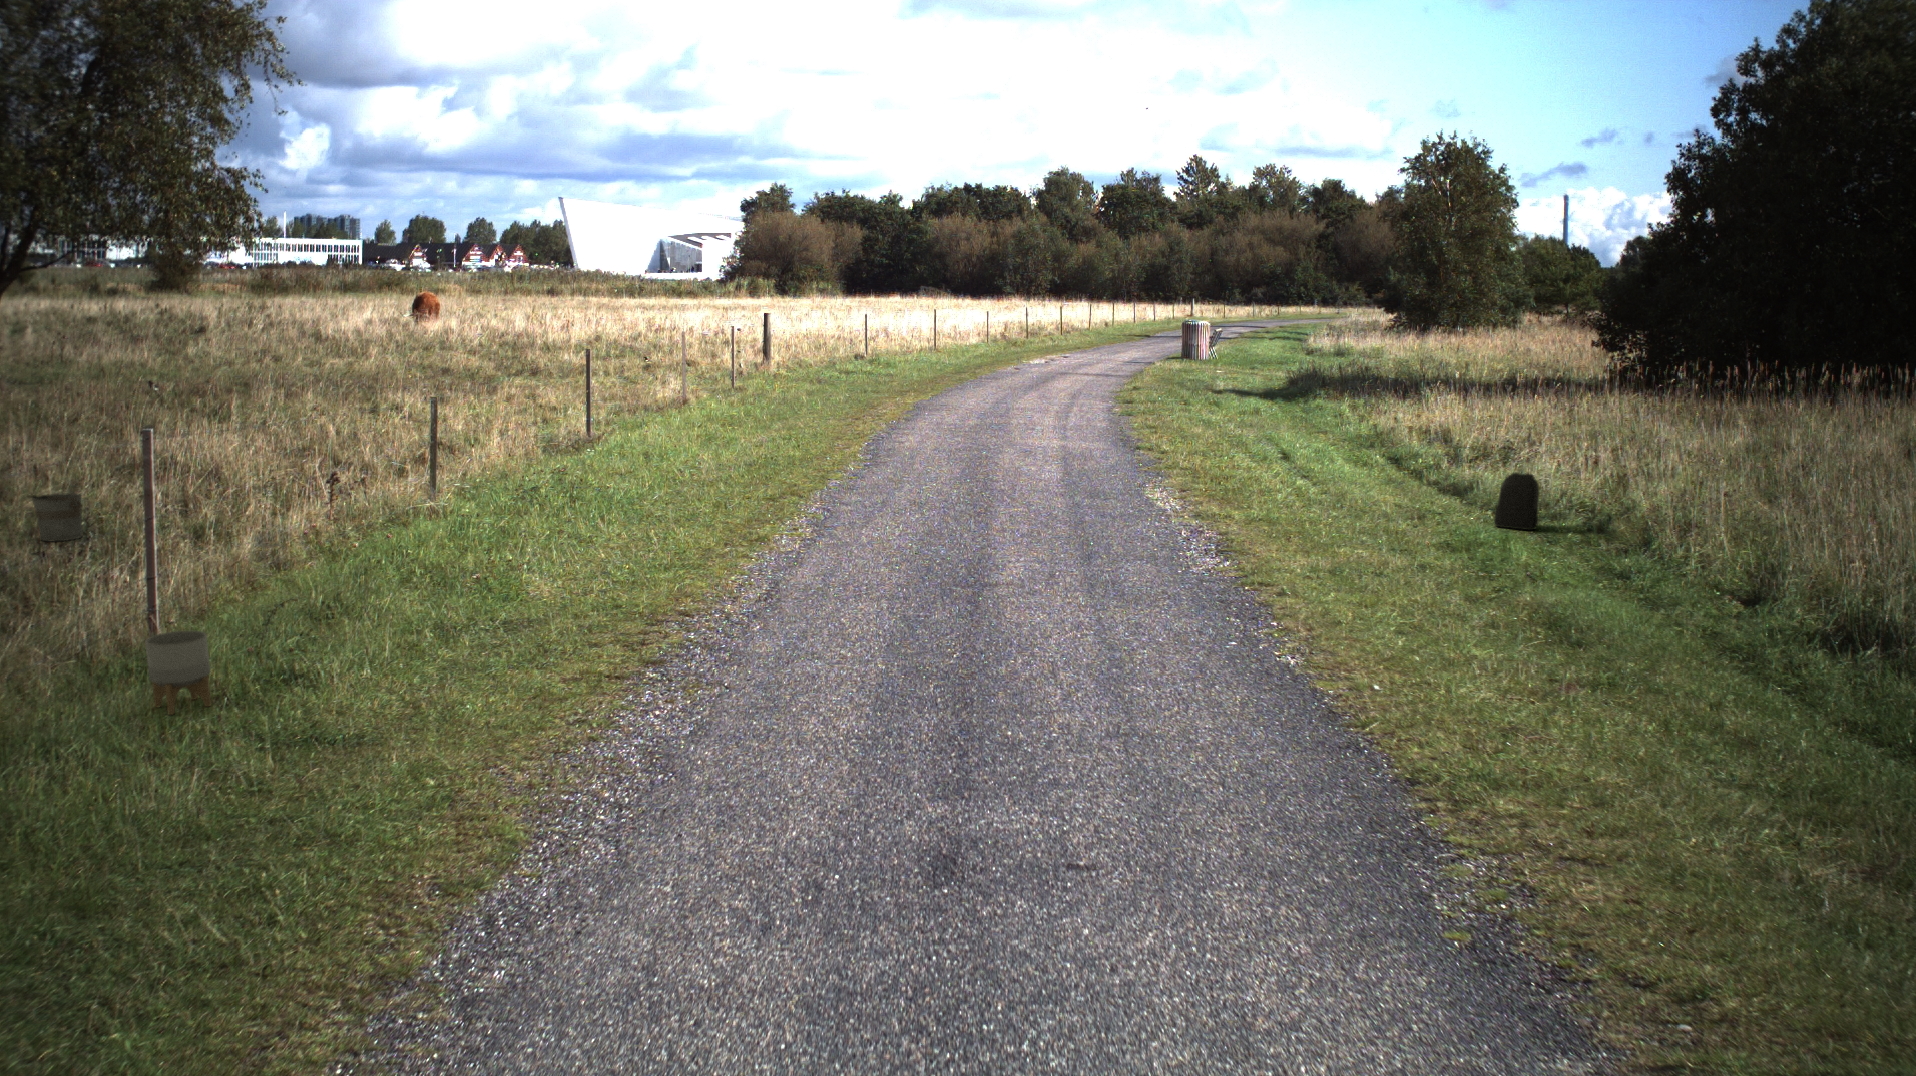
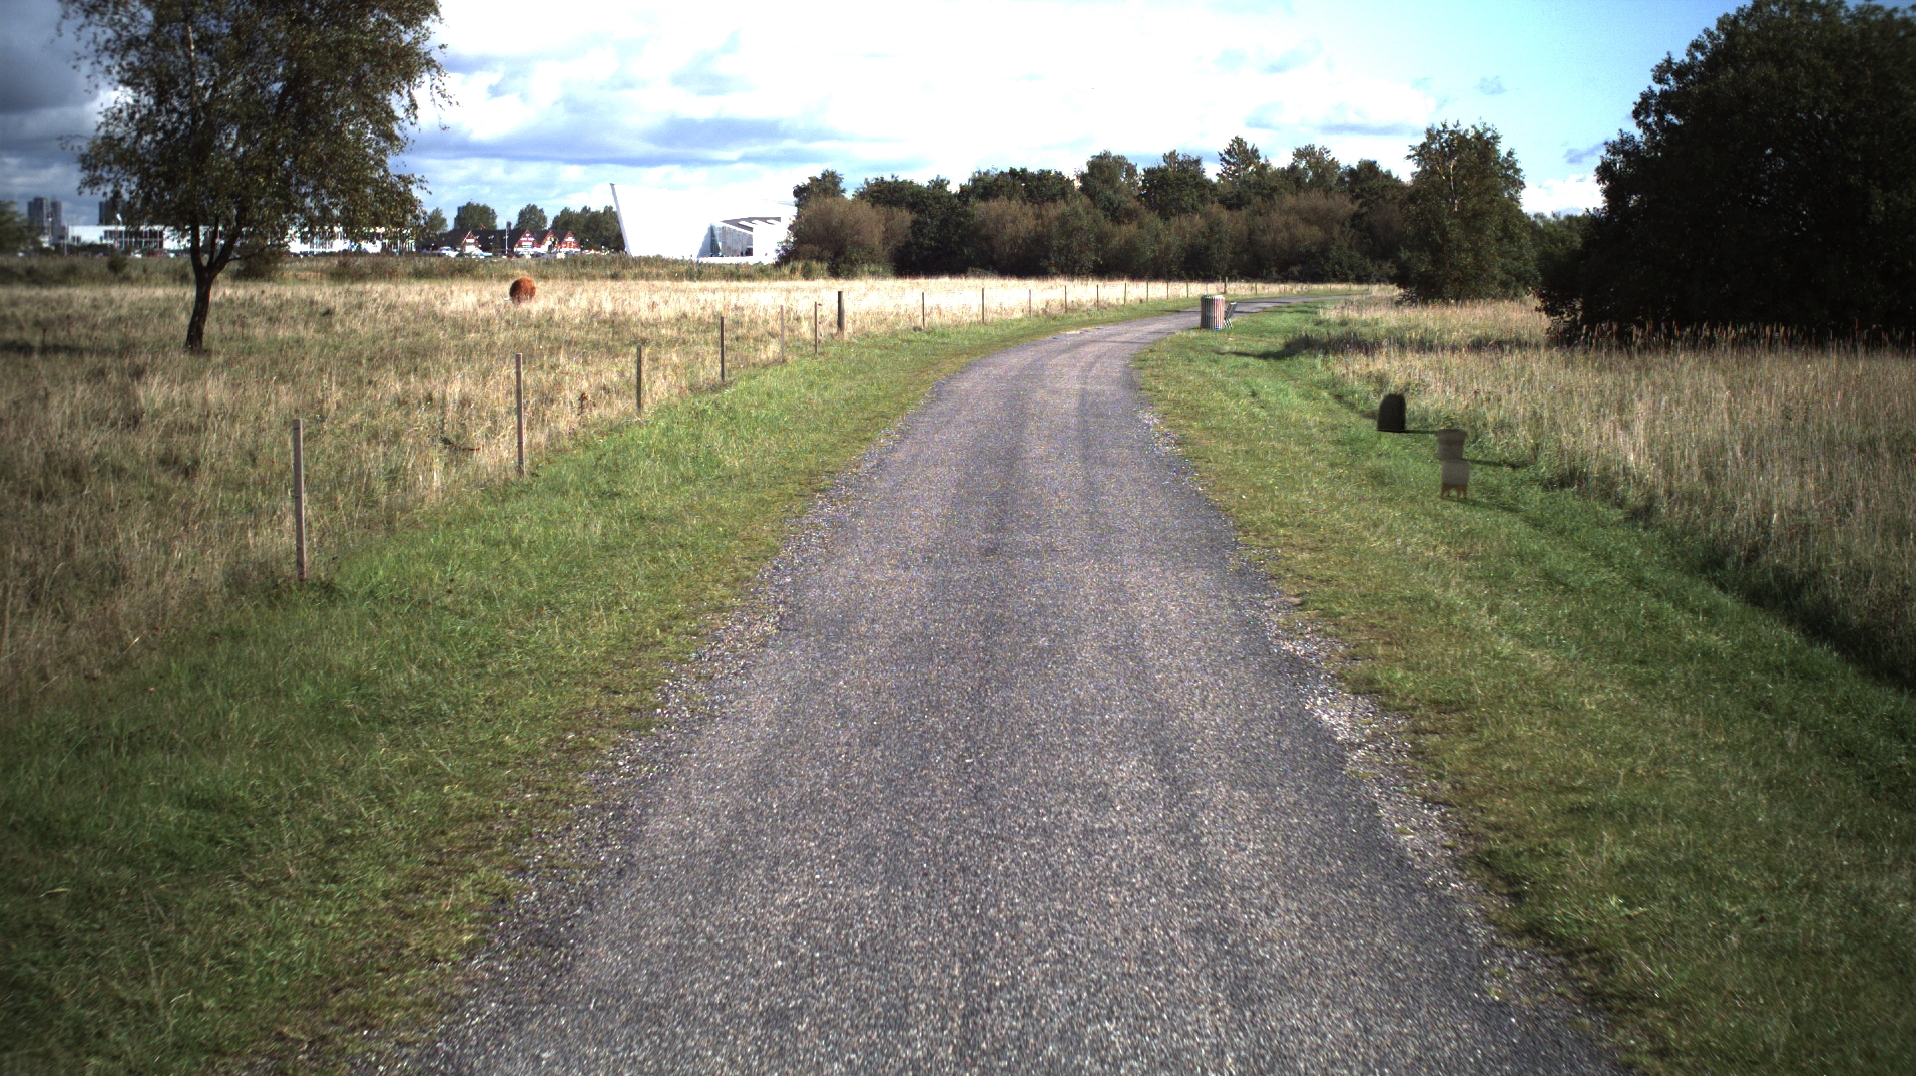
bucket: present [31,493,82,542] -> present [1436,429,1468,460]
planter: present [145,631,211,715] -> present [1440,460,1471,500]

